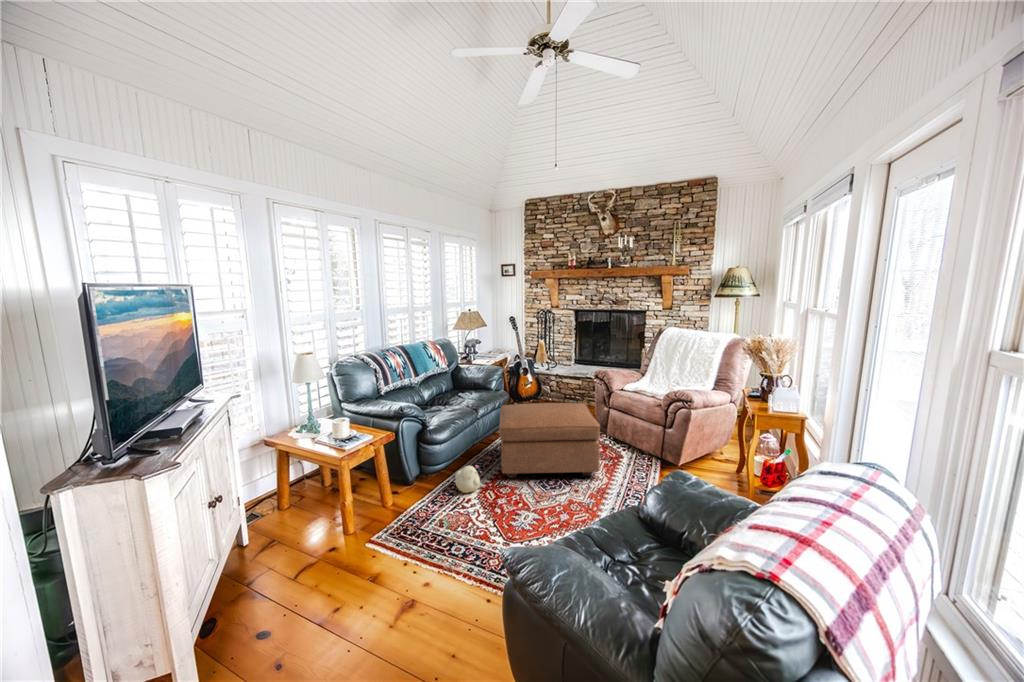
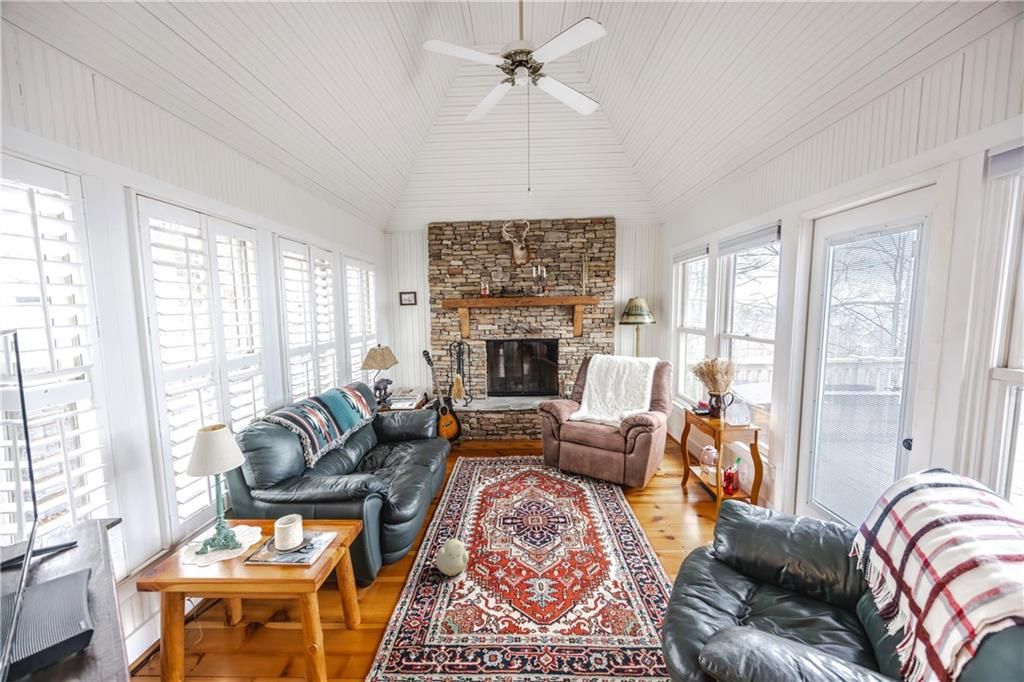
ottoman: present [499,403,600,478] -> none [459,439,580,541]

